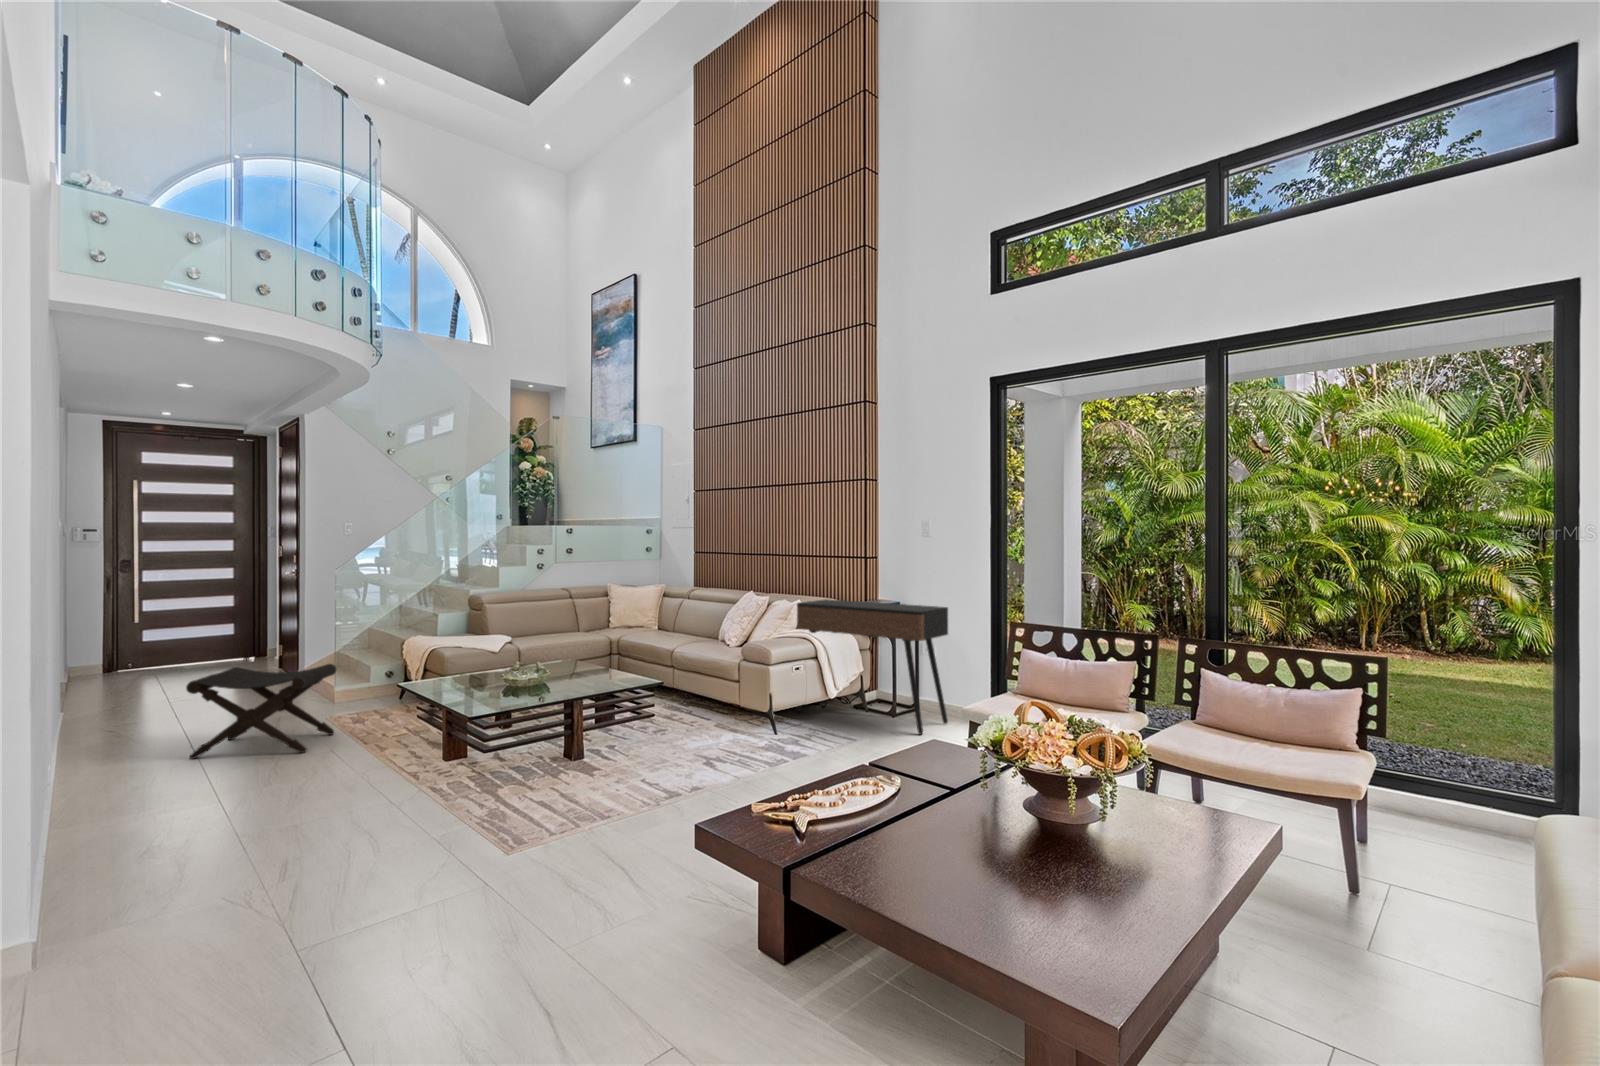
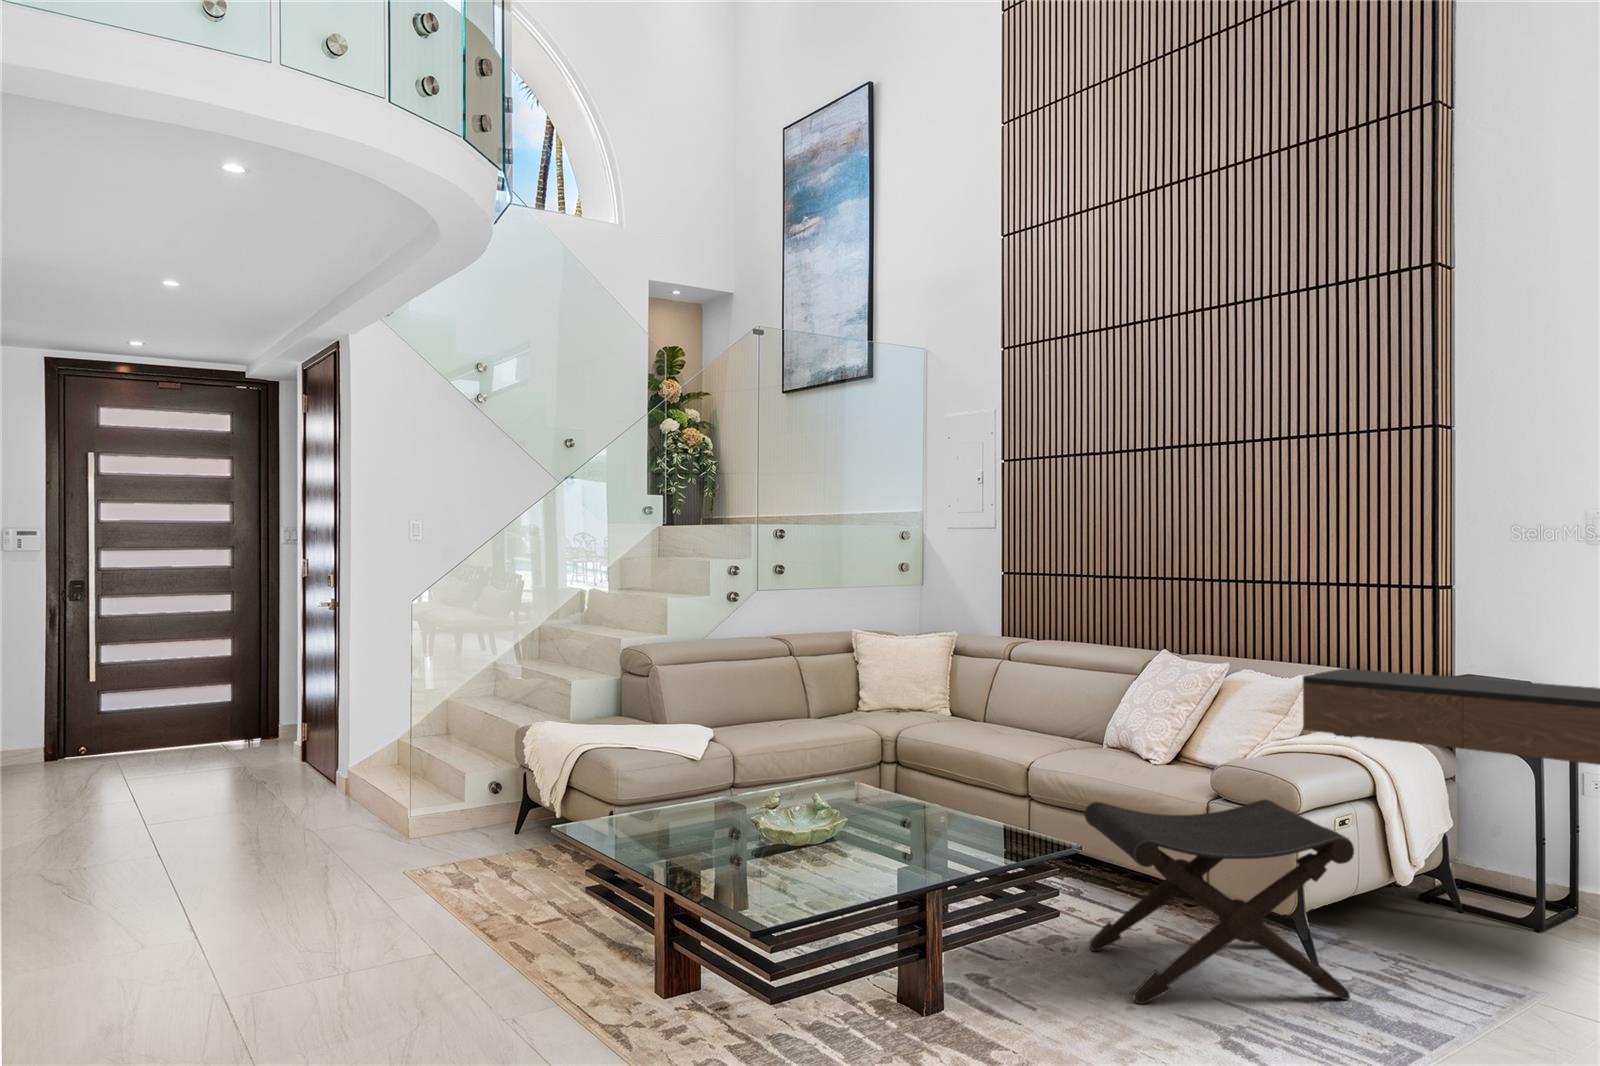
footstool: present [186,664,336,759] -> present [1085,799,1354,1004]

